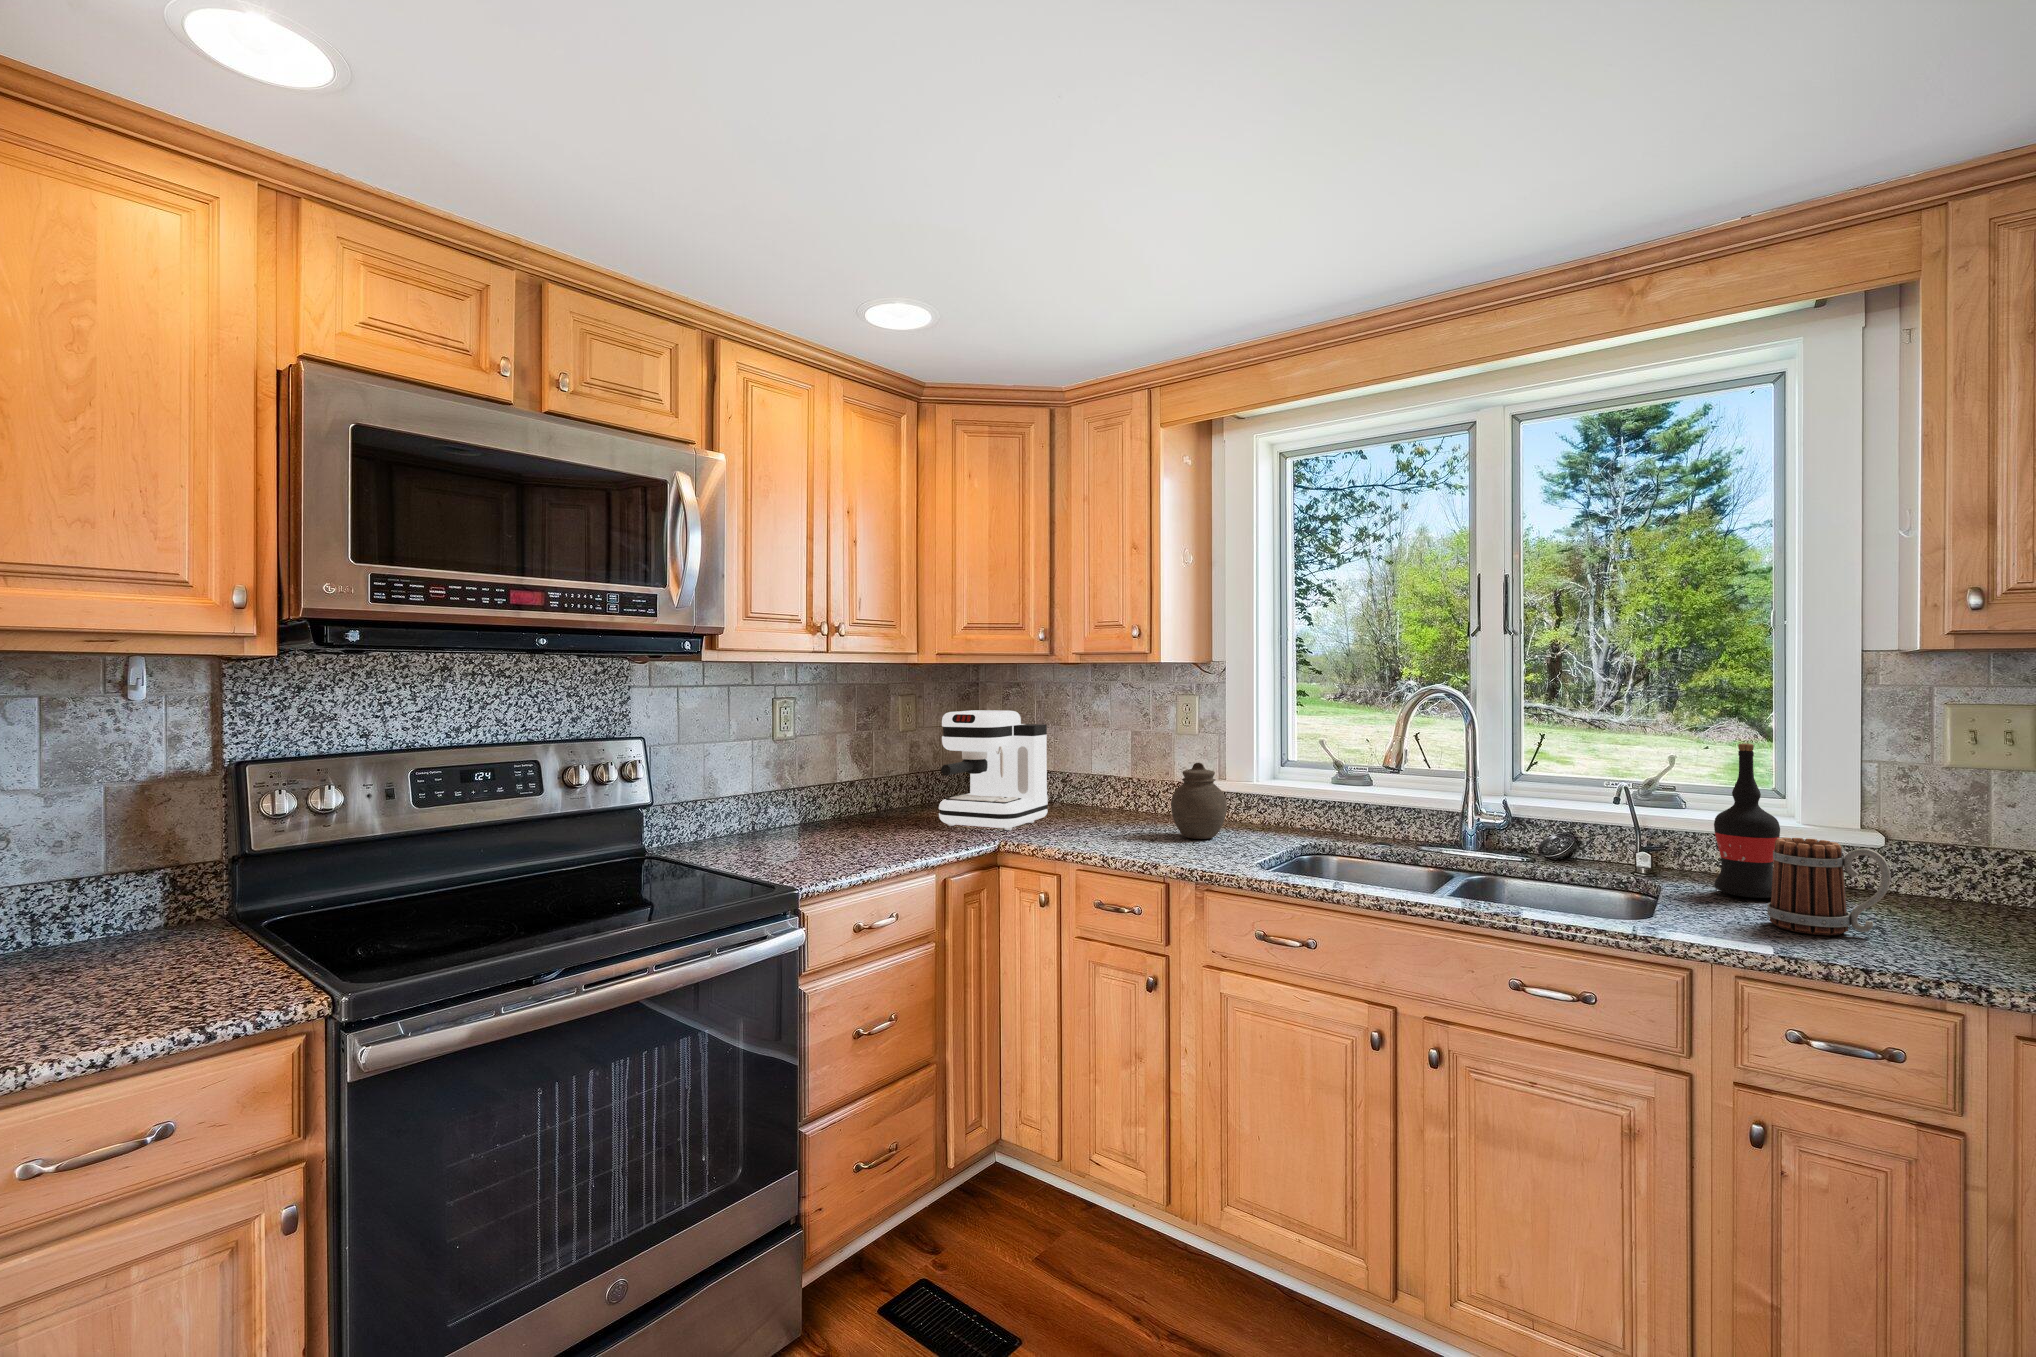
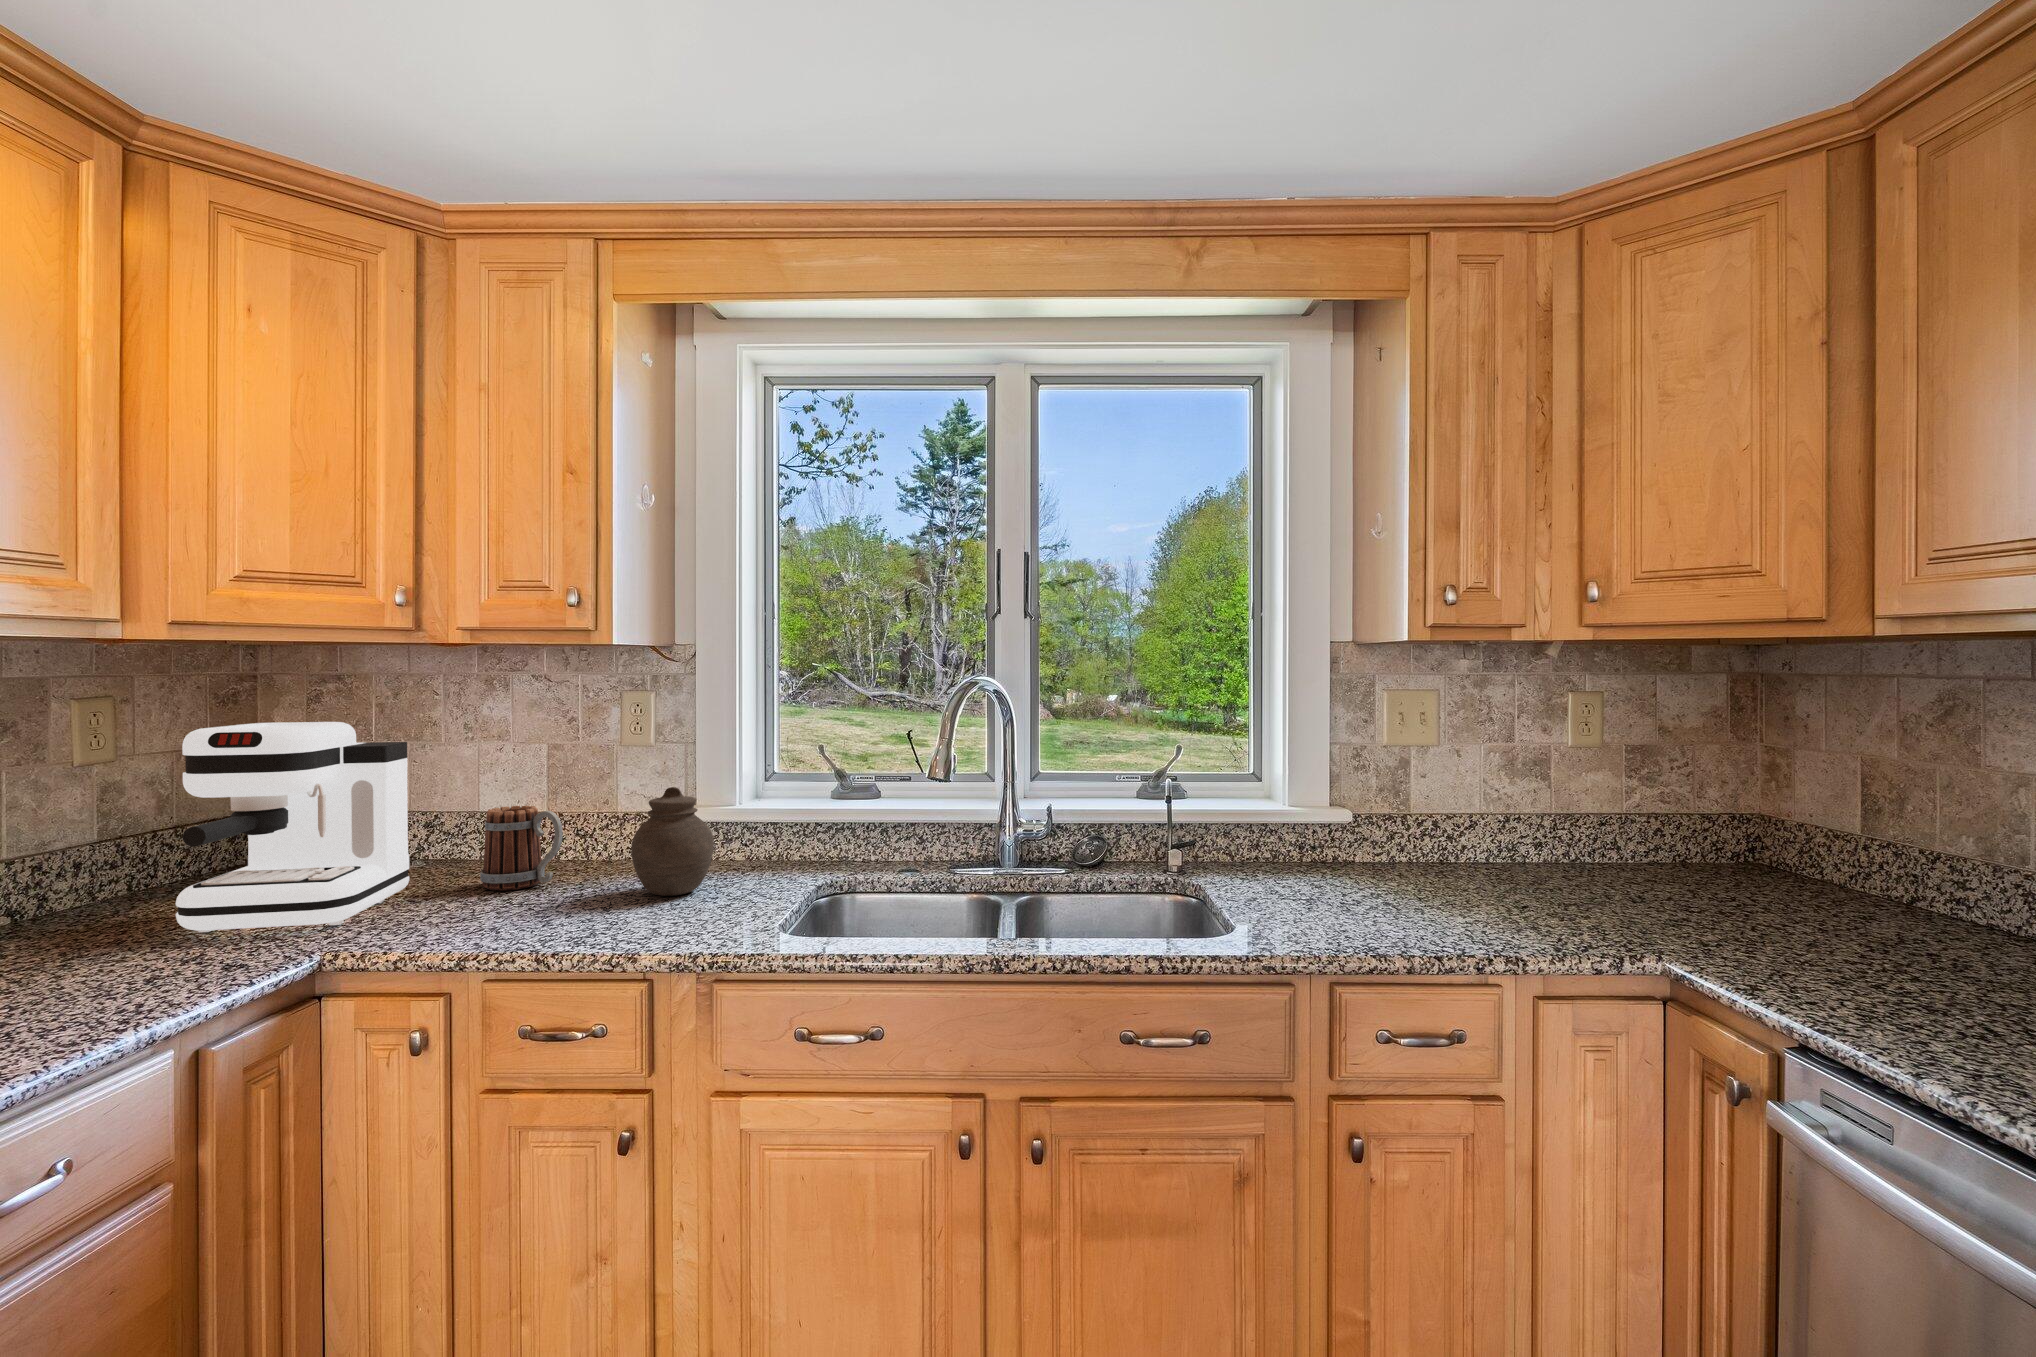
wine bottle: present [1714,743,1780,898] -> none [1243,733,1296,887]
mug: present [1767,838,1891,935] -> present [480,806,563,890]

